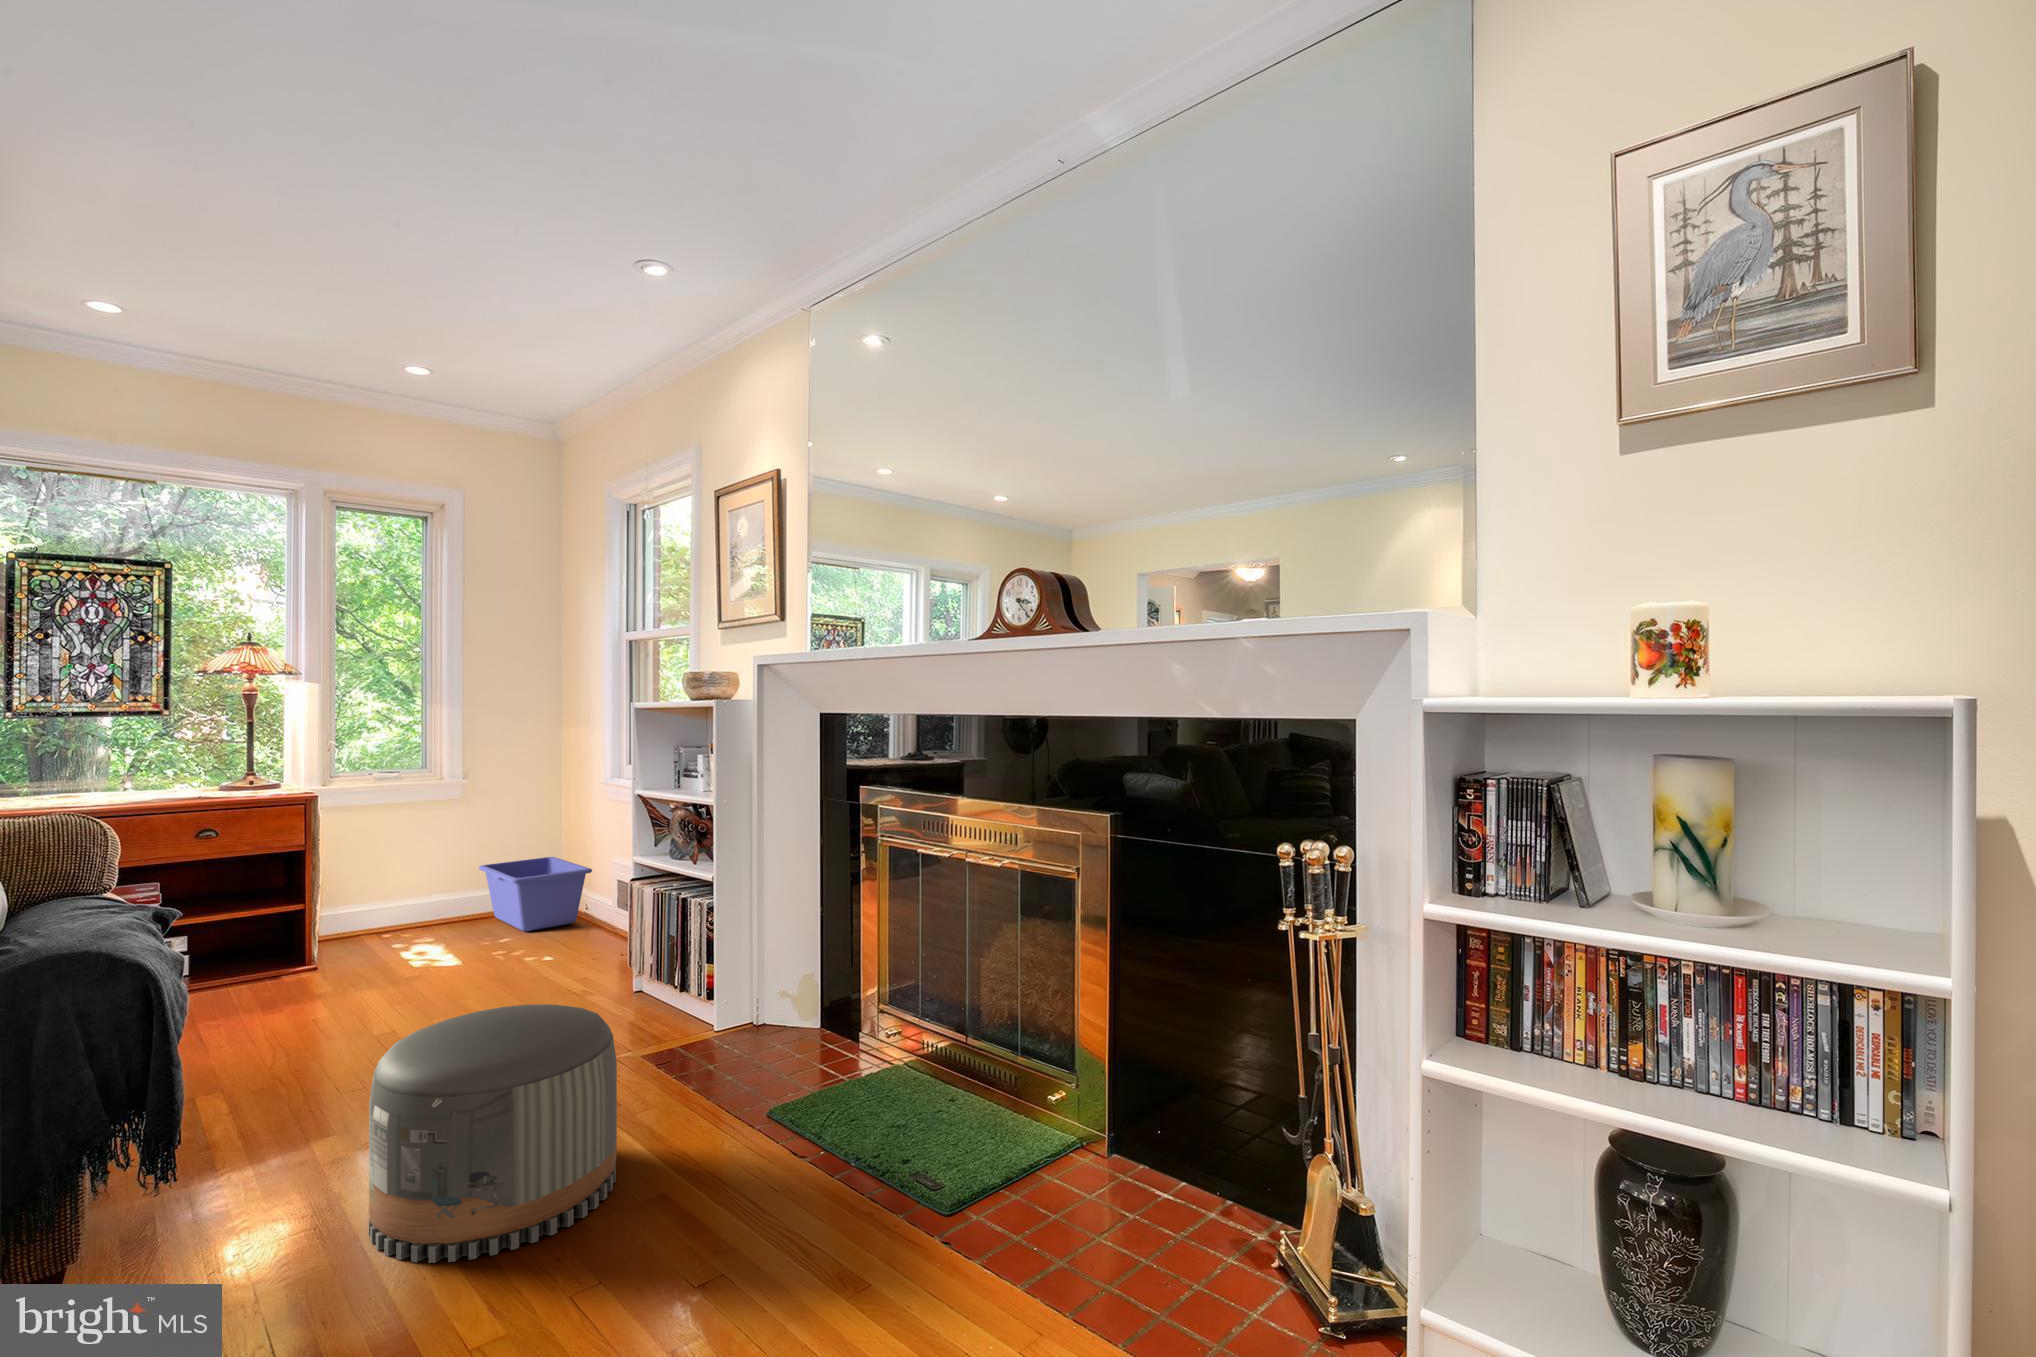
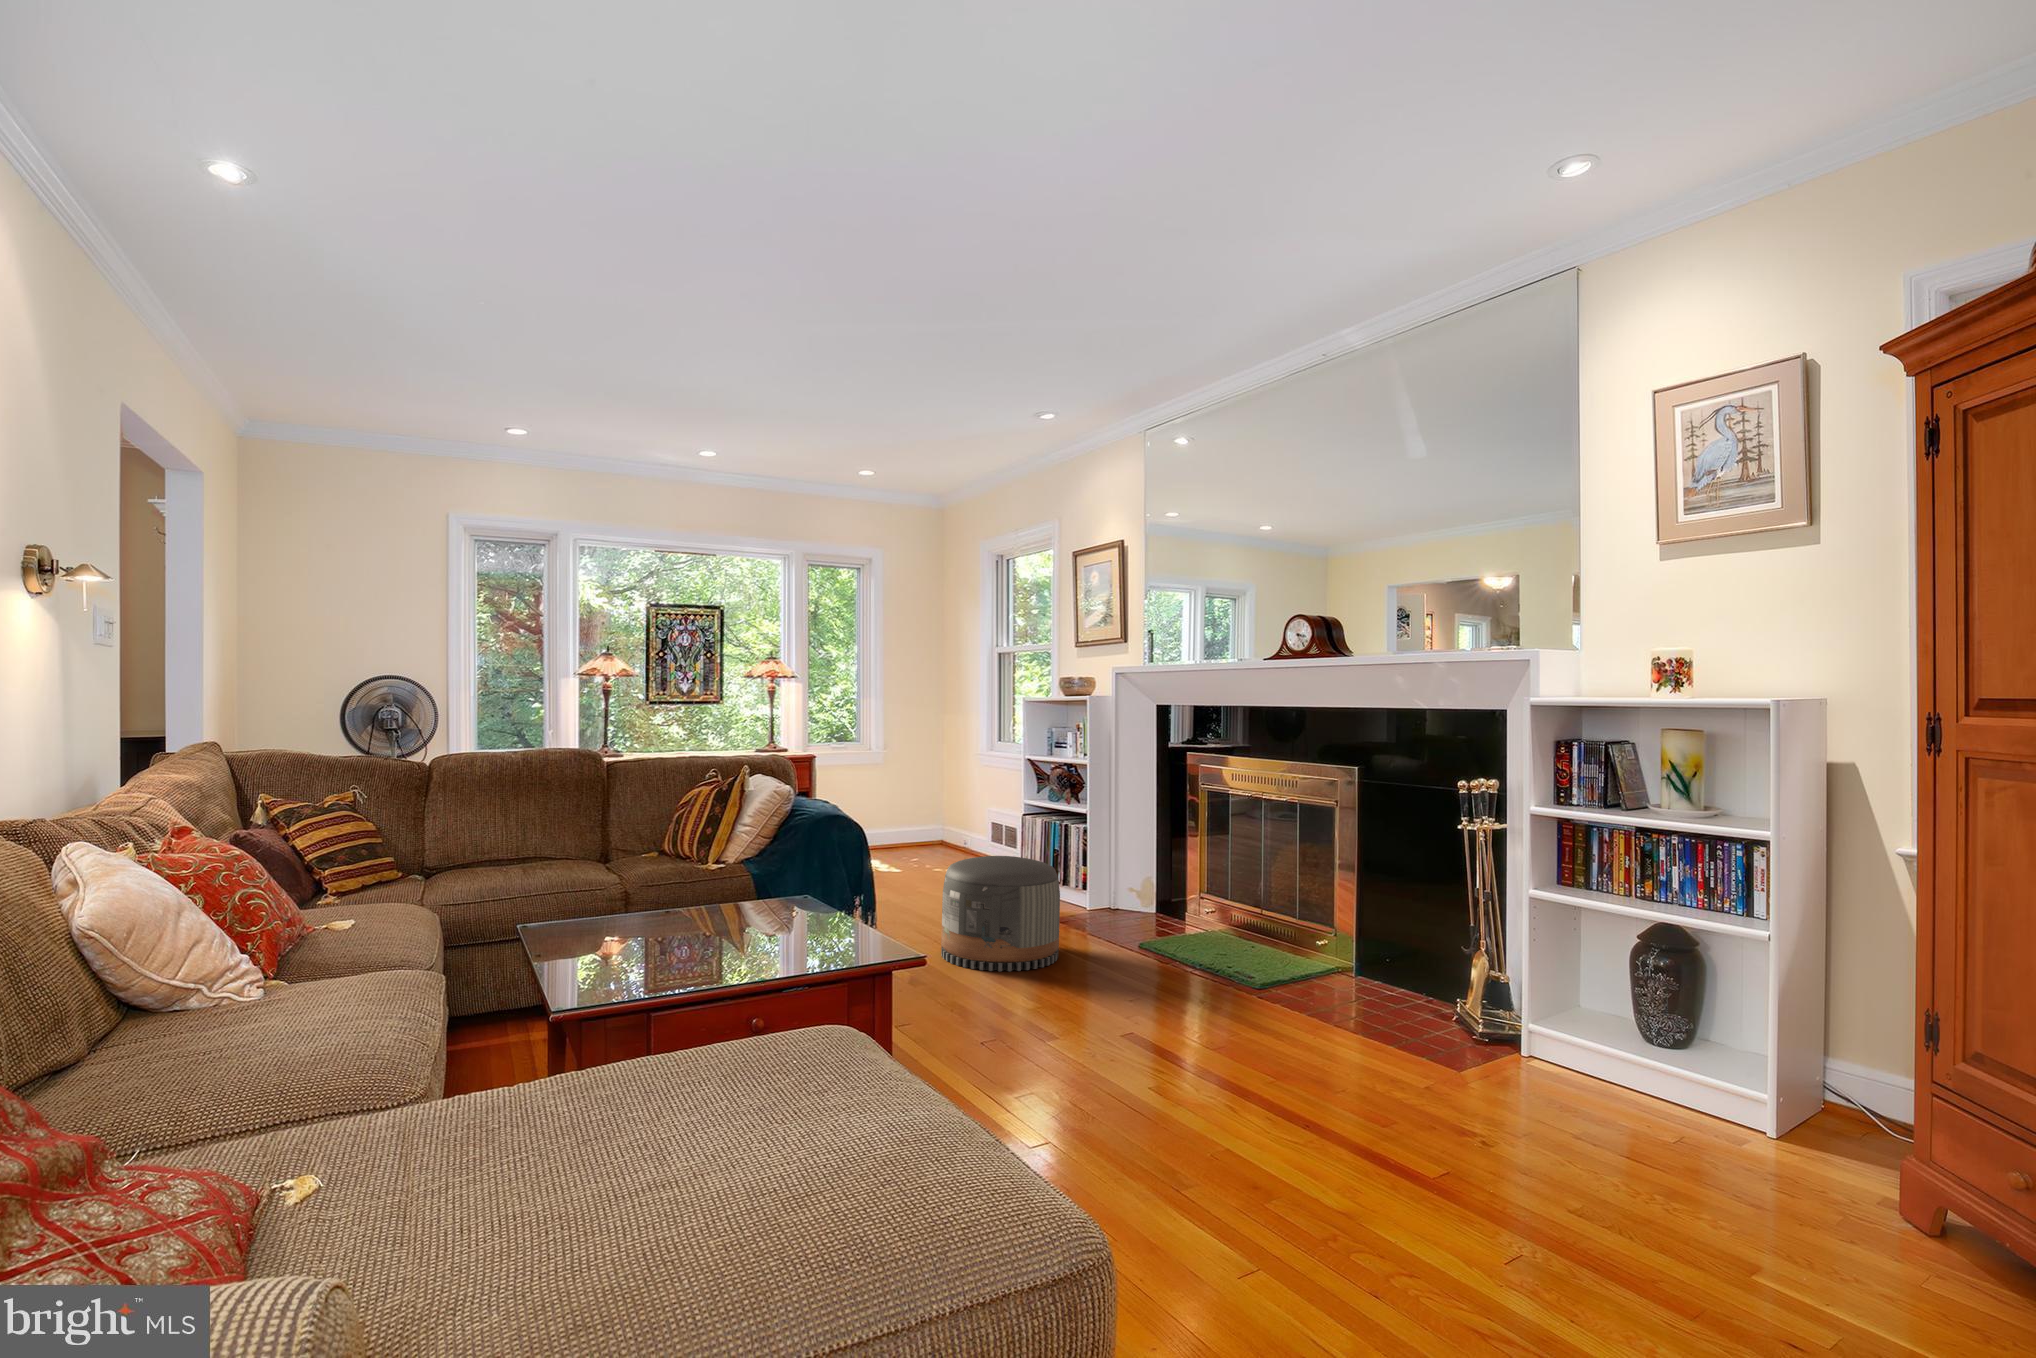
storage bin: present [479,857,592,931] -> none [905,804,981,851]

